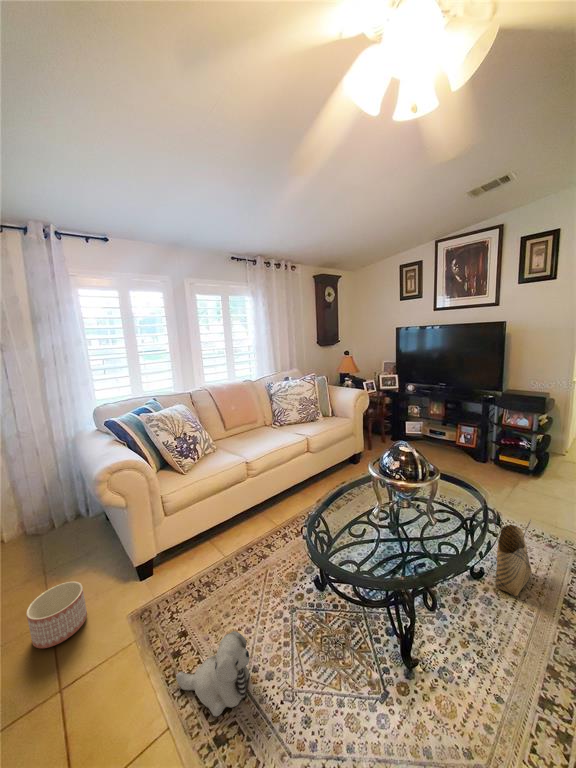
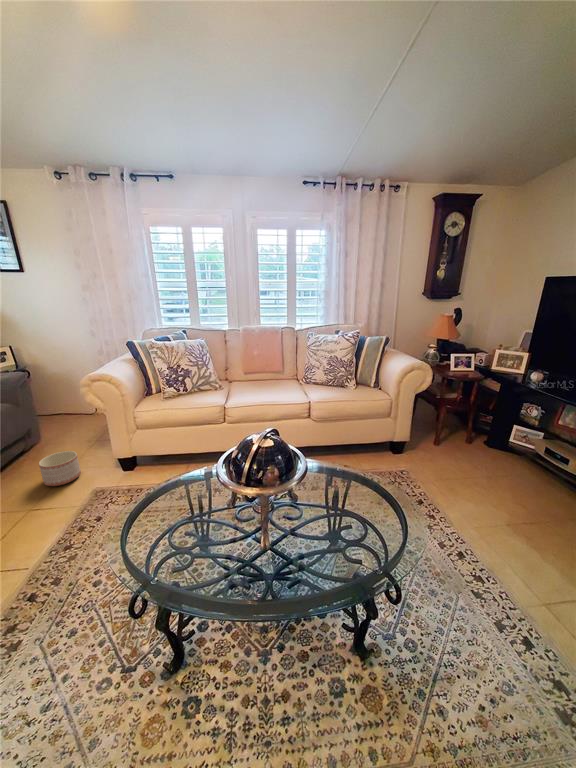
woven basket: present [493,508,532,596] -> none [373,584,462,721]
plush toy: present [176,631,250,716] -> none [46,533,95,586]

